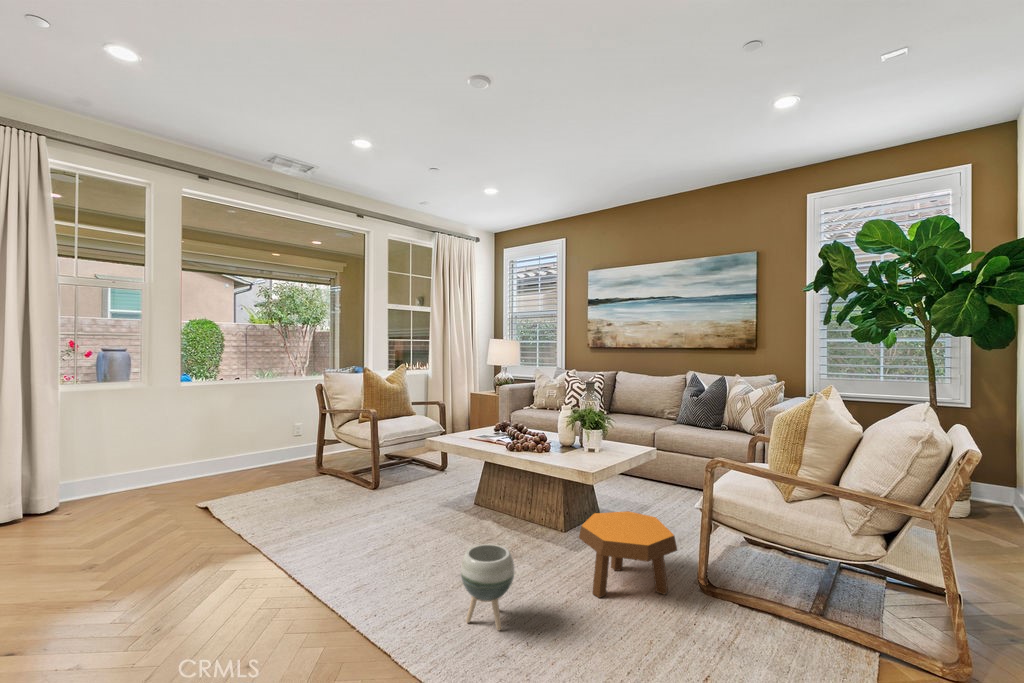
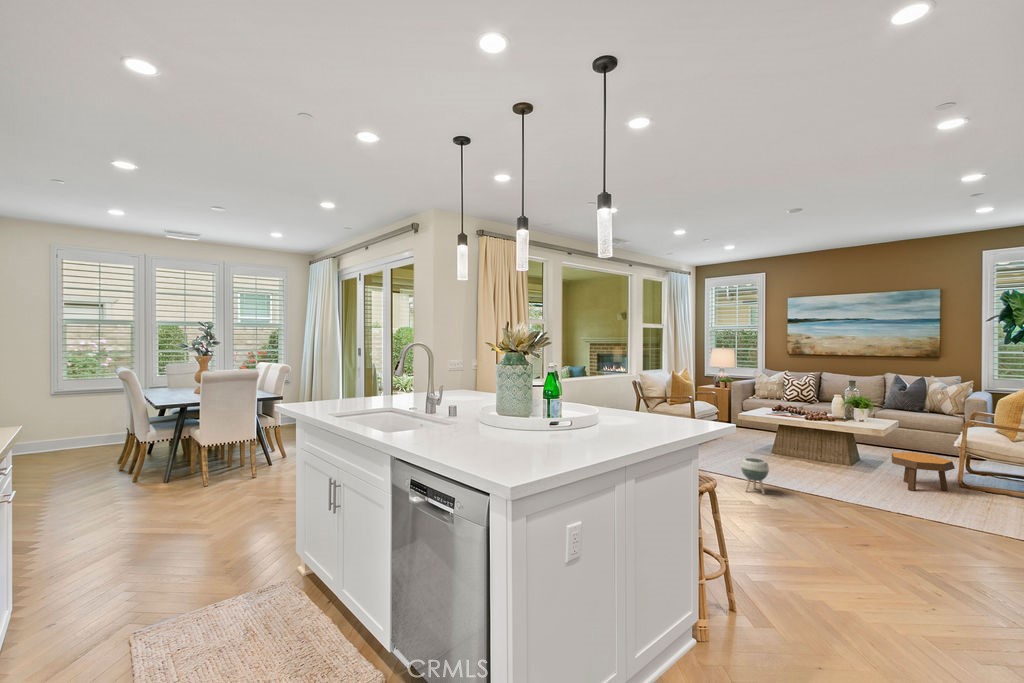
planter: present [461,544,515,630] -> present [741,458,769,494]

